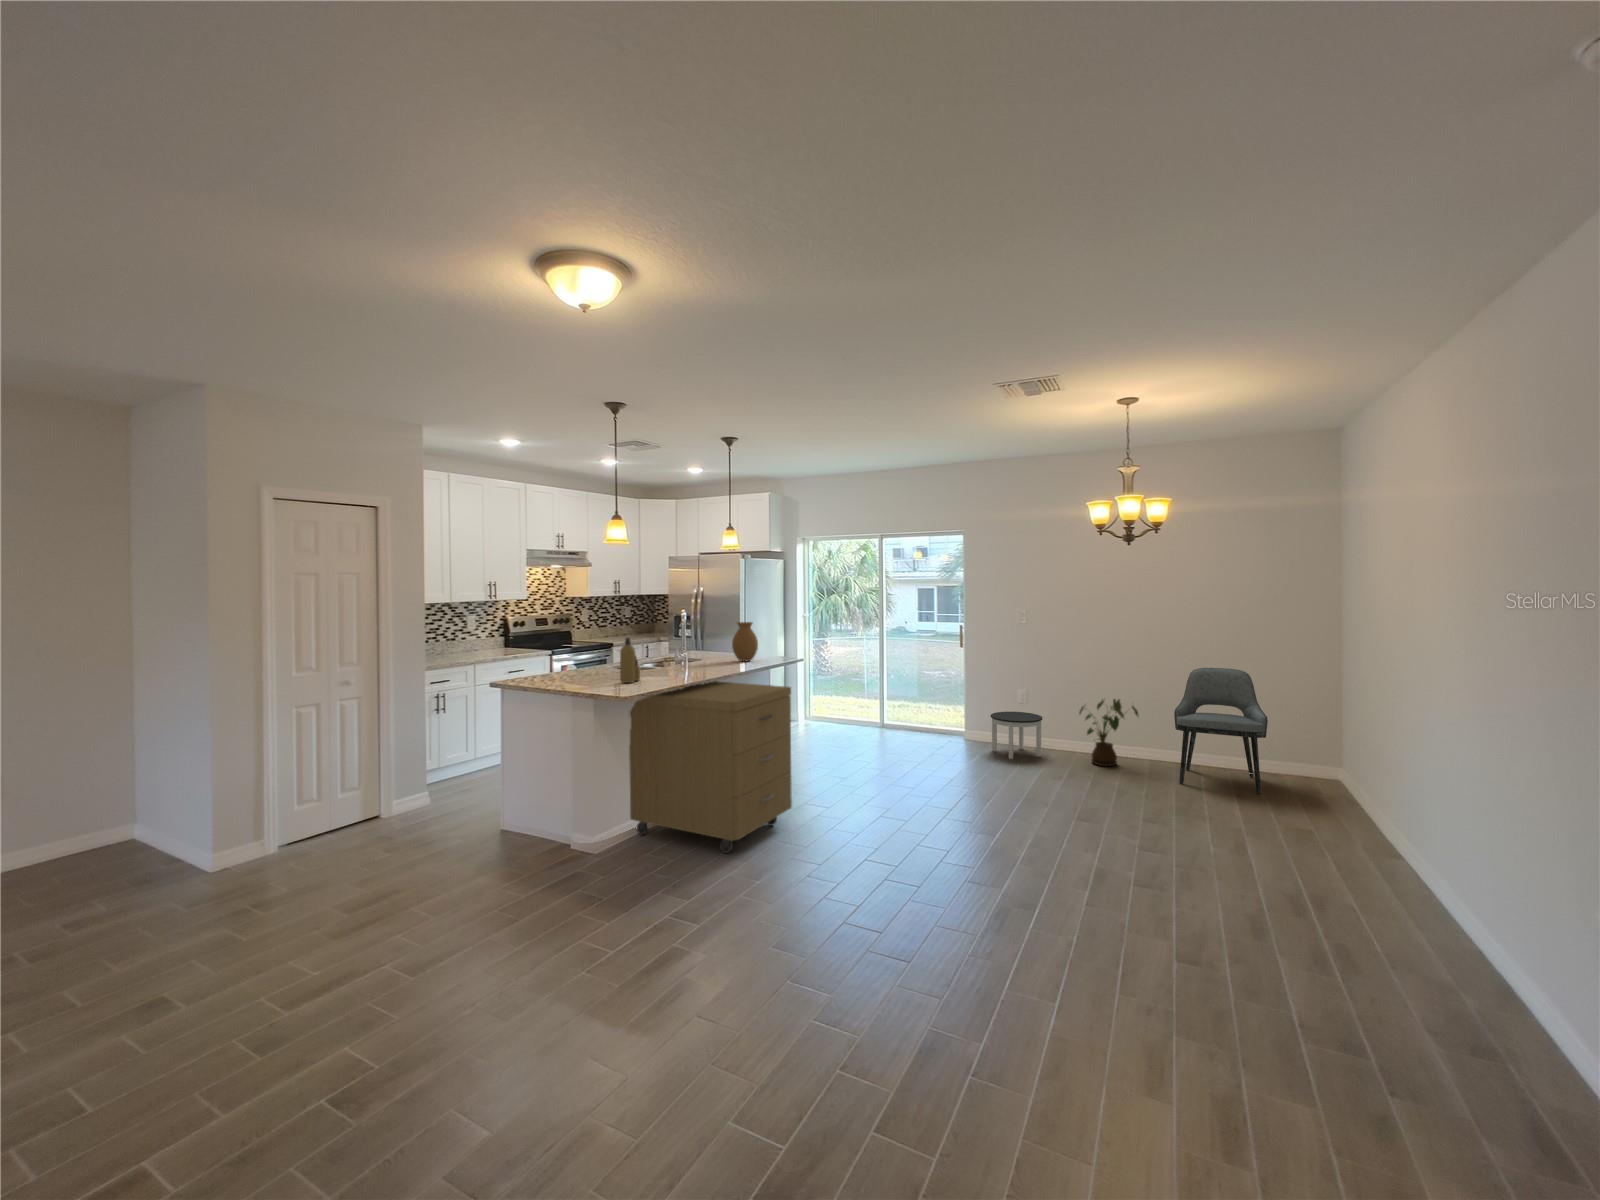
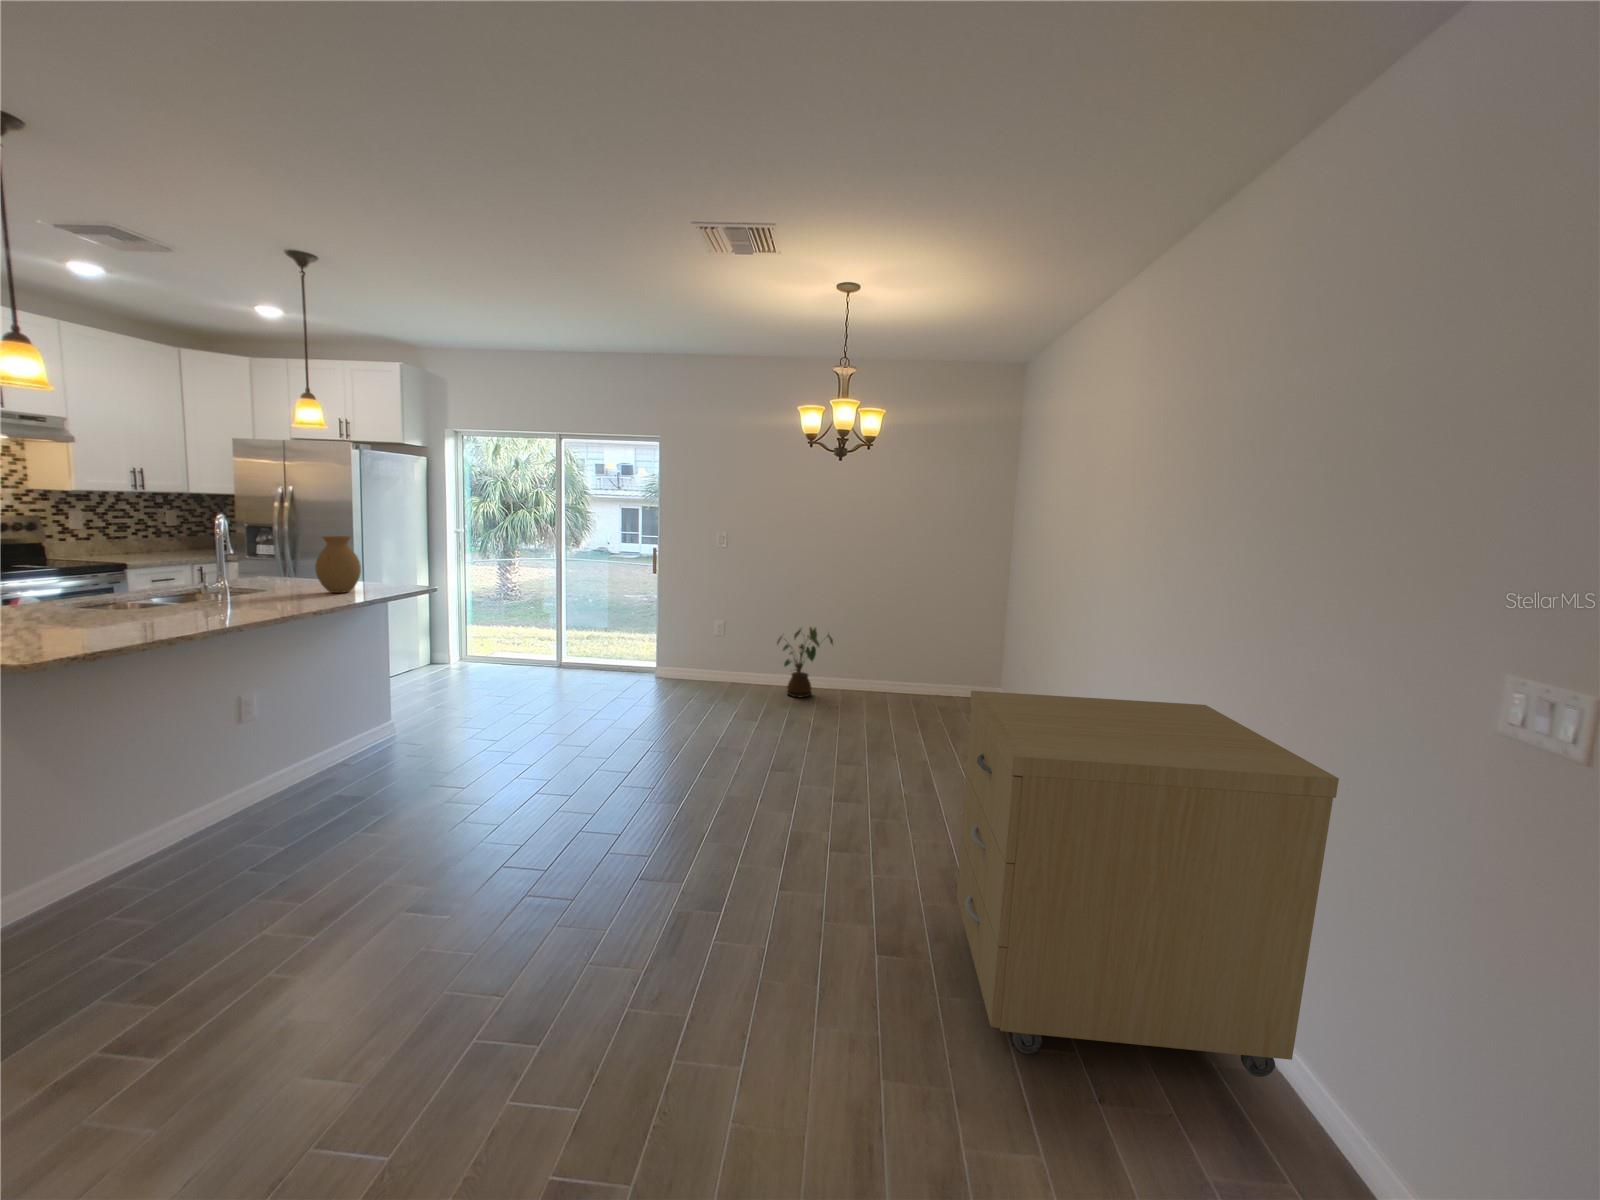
bottle: present [620,638,640,683] -> none [37,557,95,637]
dining chair: present [1174,668,1268,794] -> none [867,595,947,717]
storage cabinet: present [629,681,792,853] -> present [957,691,1339,1077]
round table: present [991,712,1042,759] -> none [685,643,739,696]

